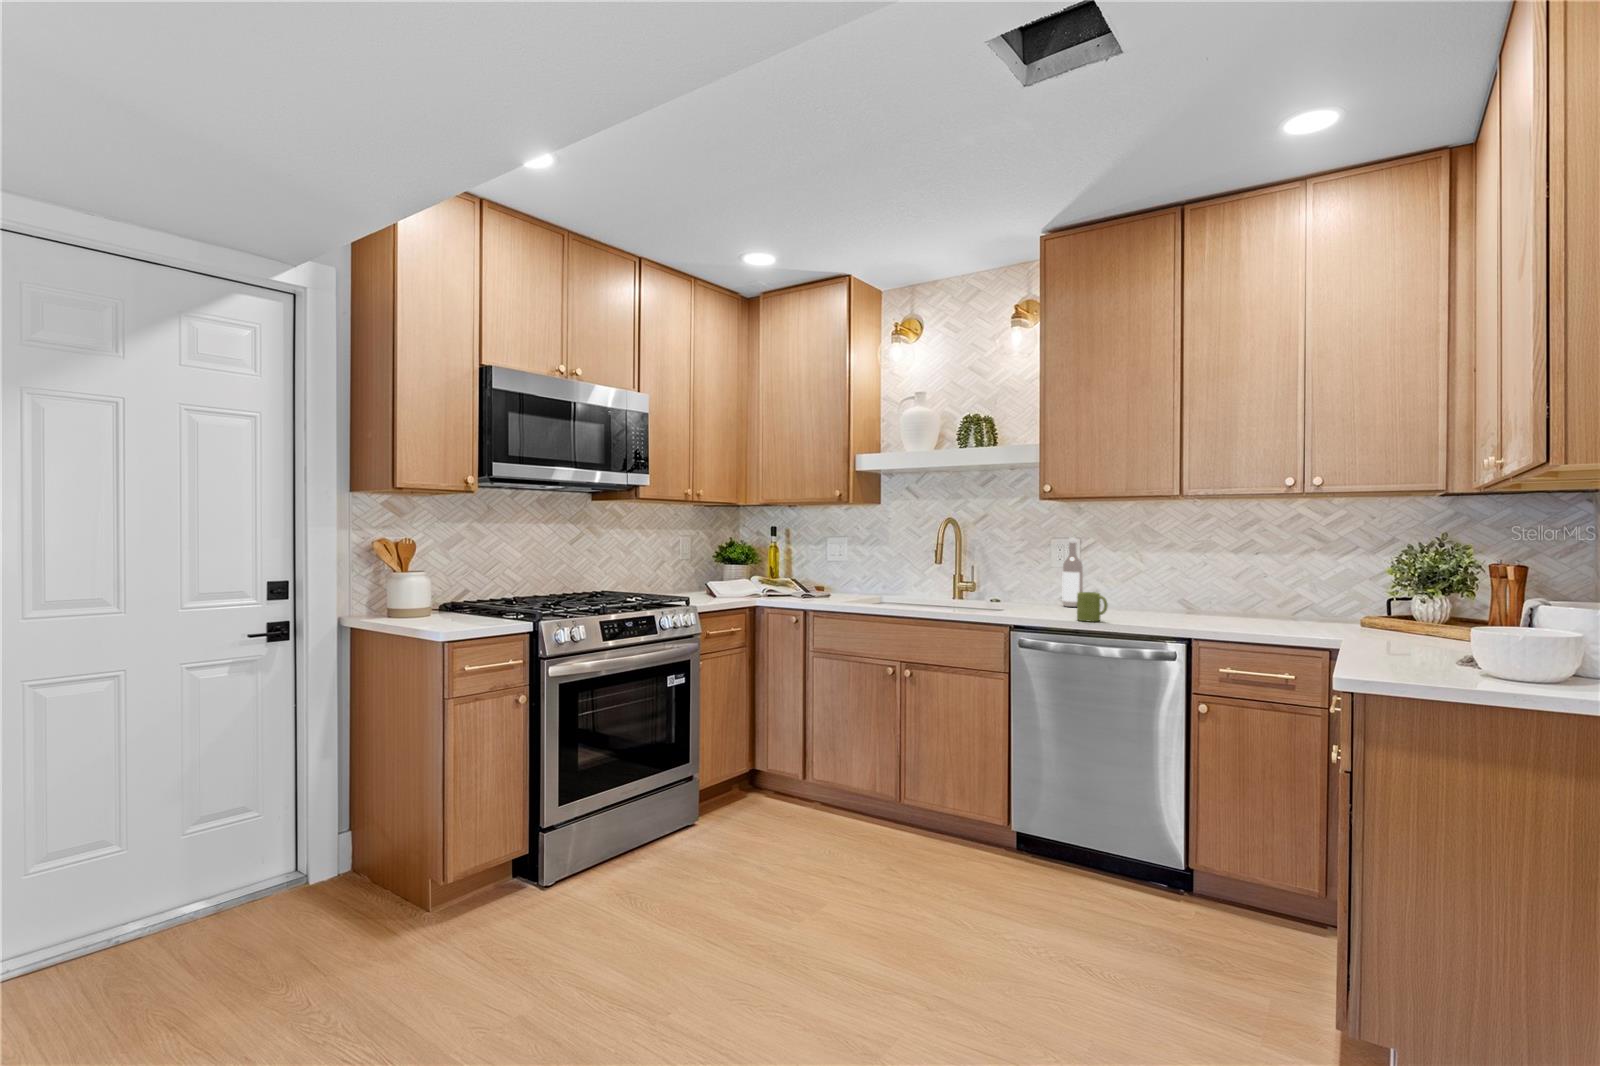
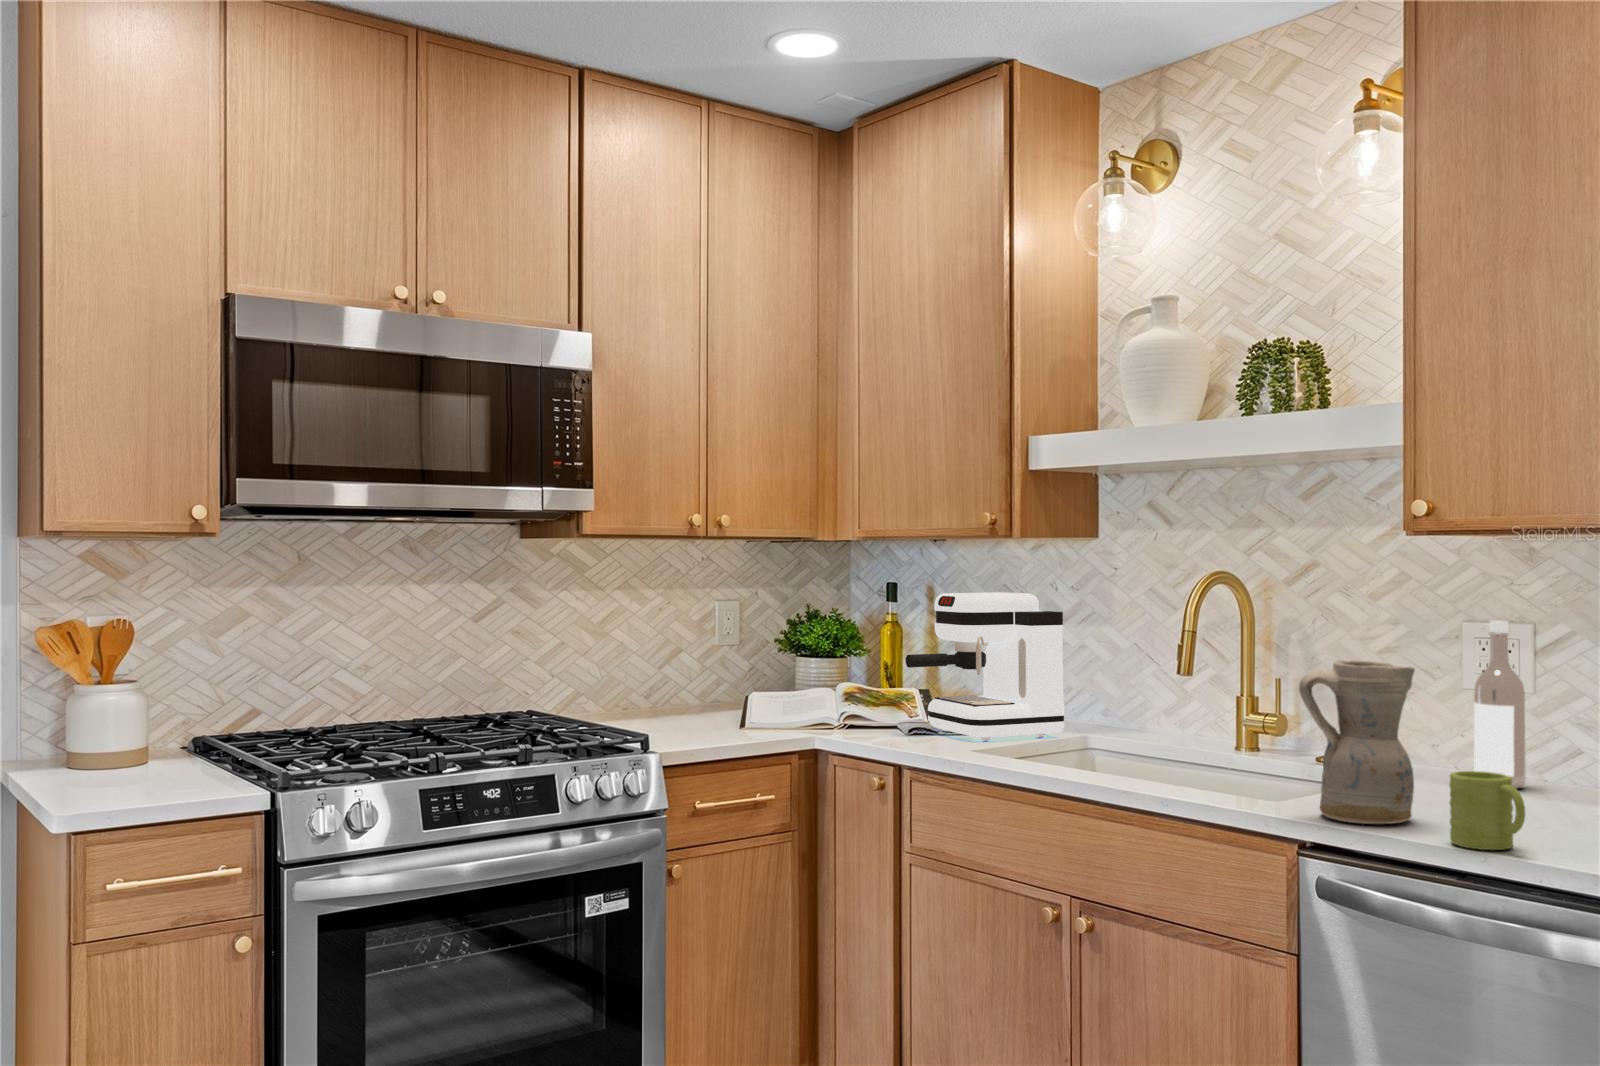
coffee maker: none [801,530,874,599] -> present [906,592,1065,740]
ceramic pitcher: none [1012,551,1058,617] -> present [1299,660,1415,824]

